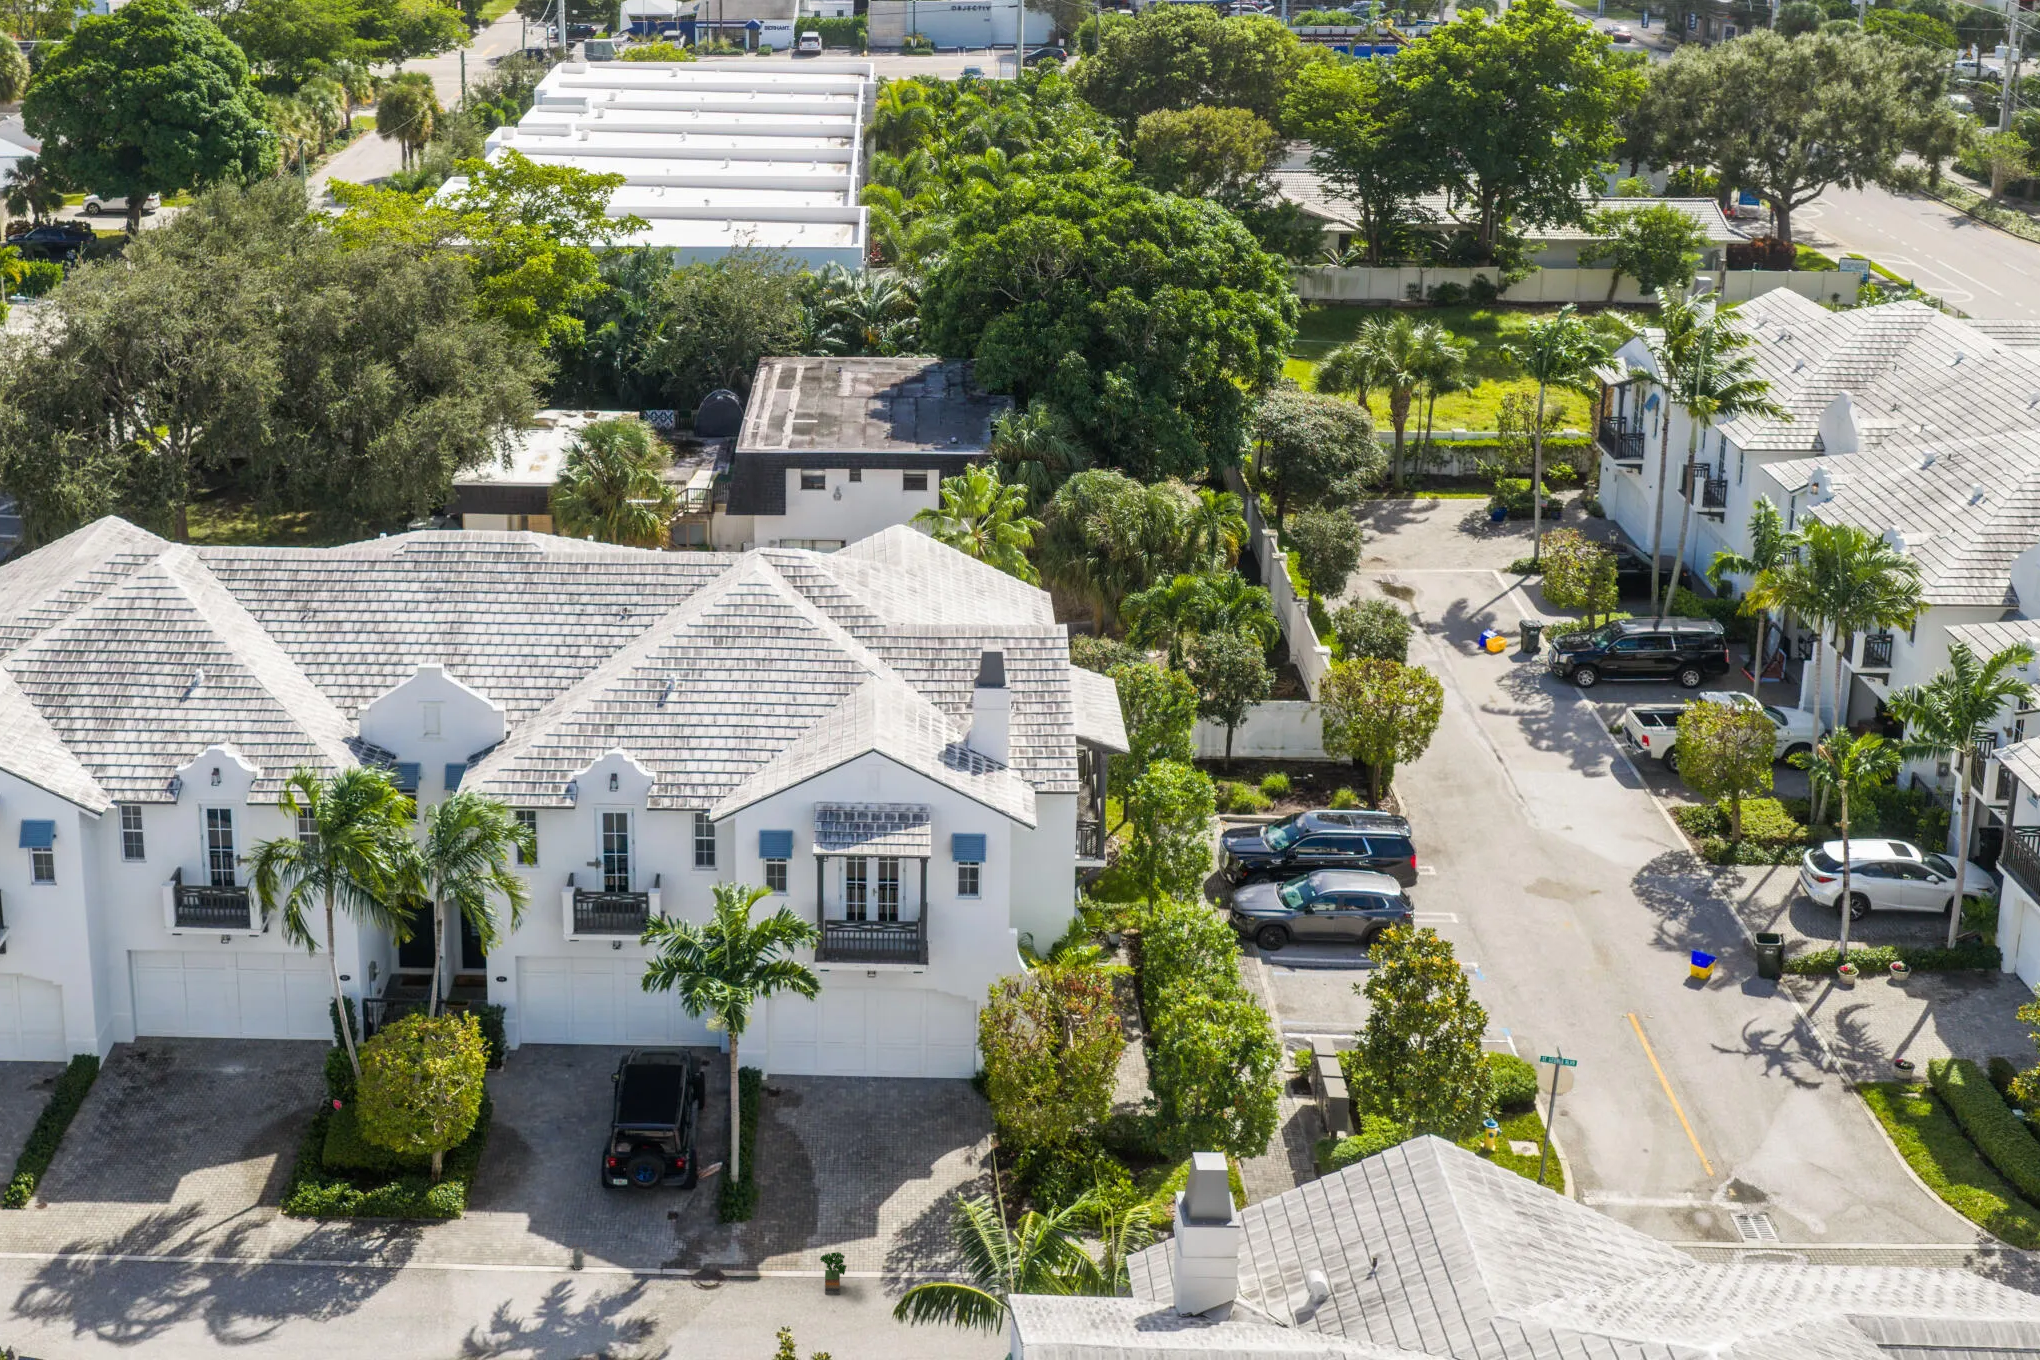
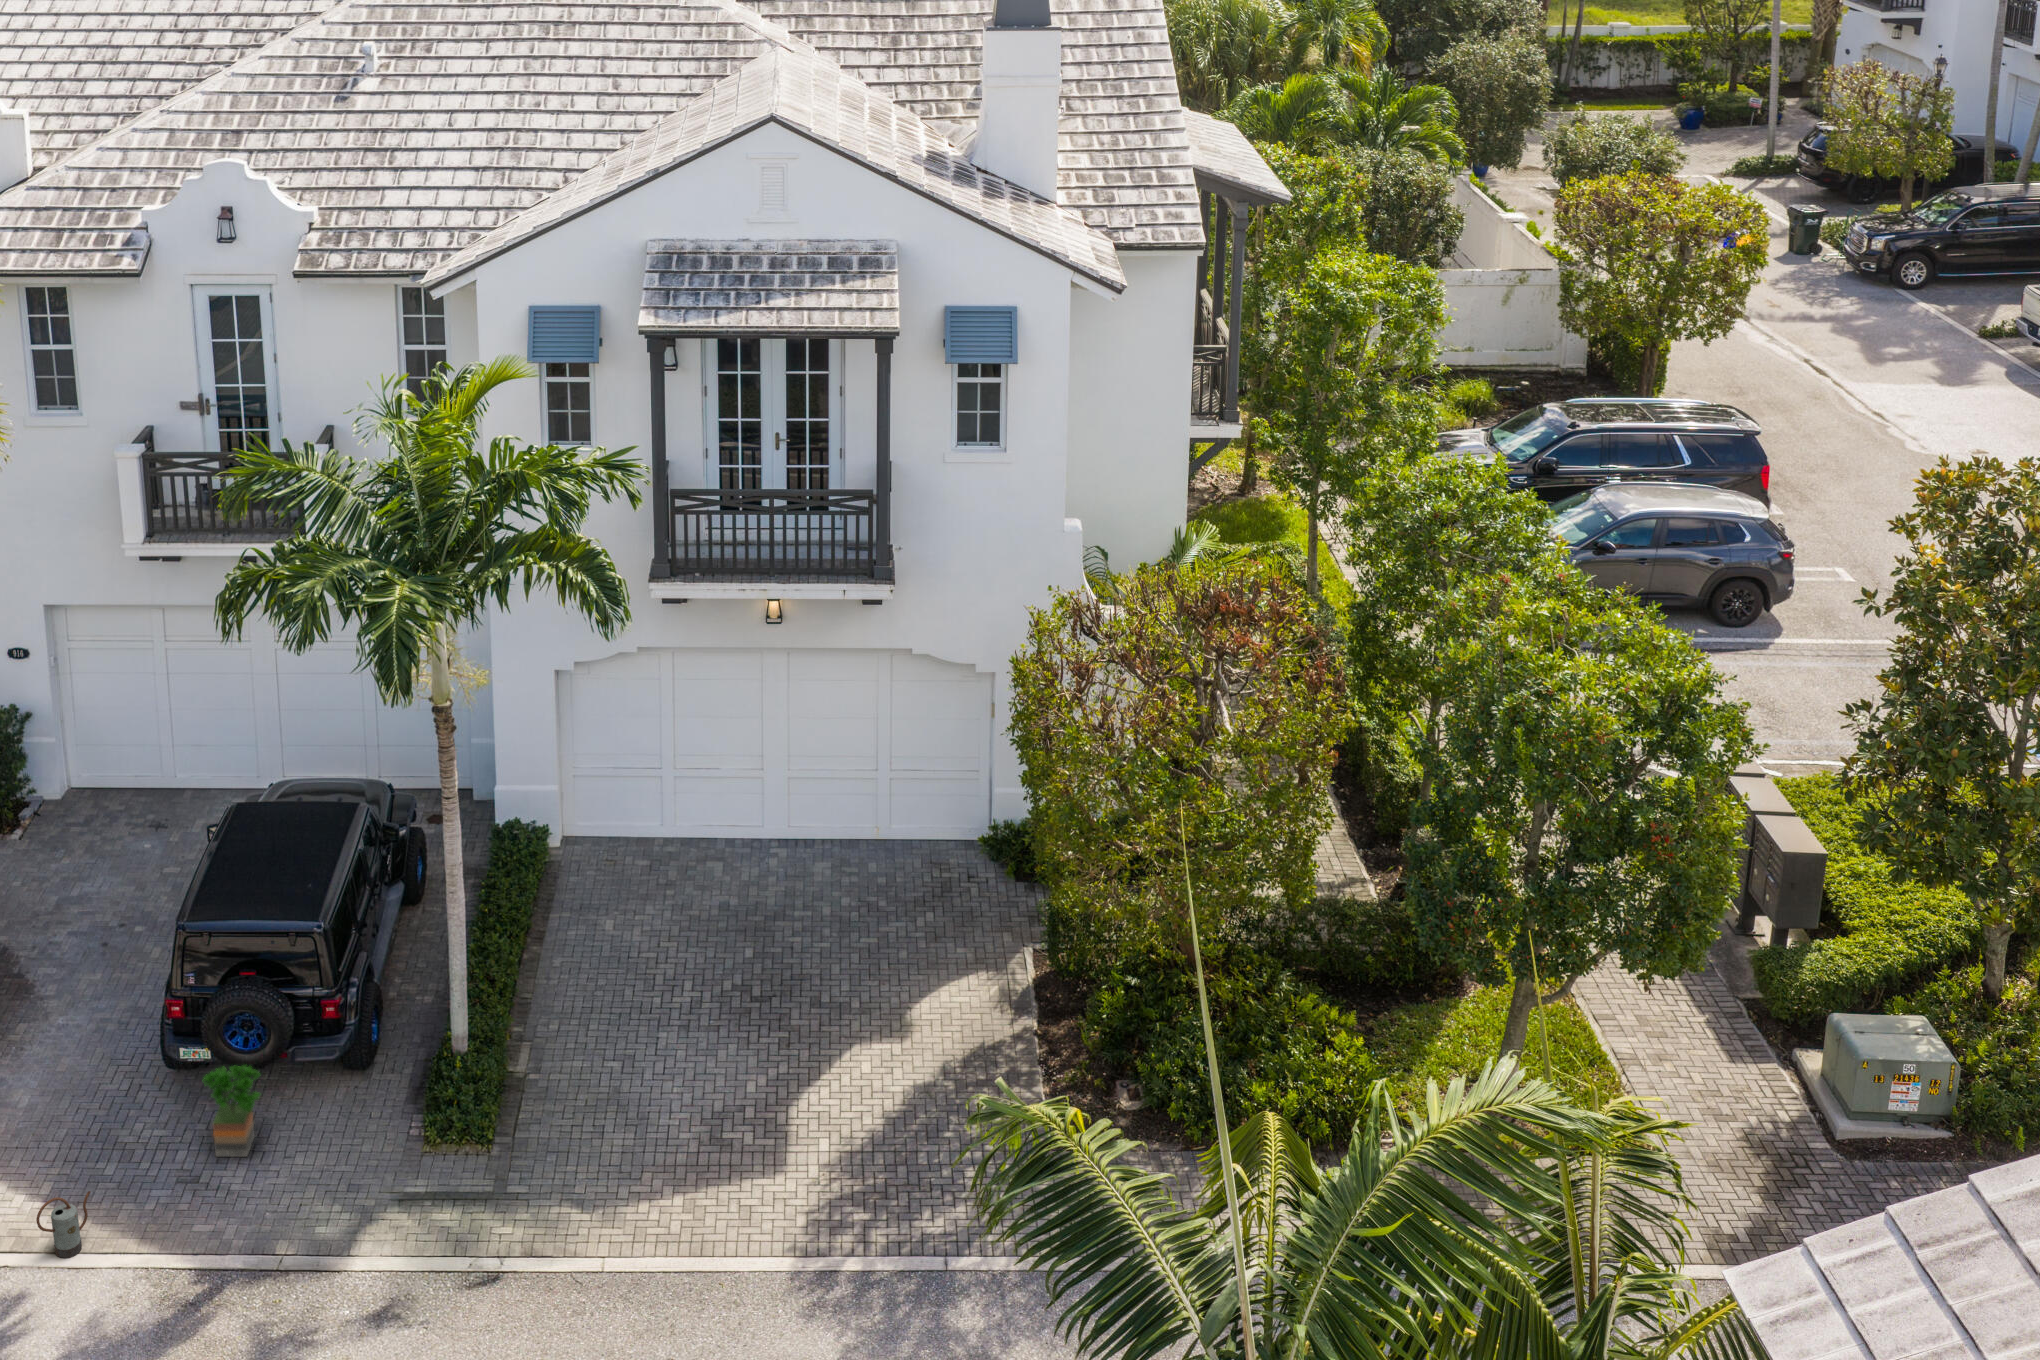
potted tree: present [820,1252,847,1295] -> present [203,1065,260,1157]

